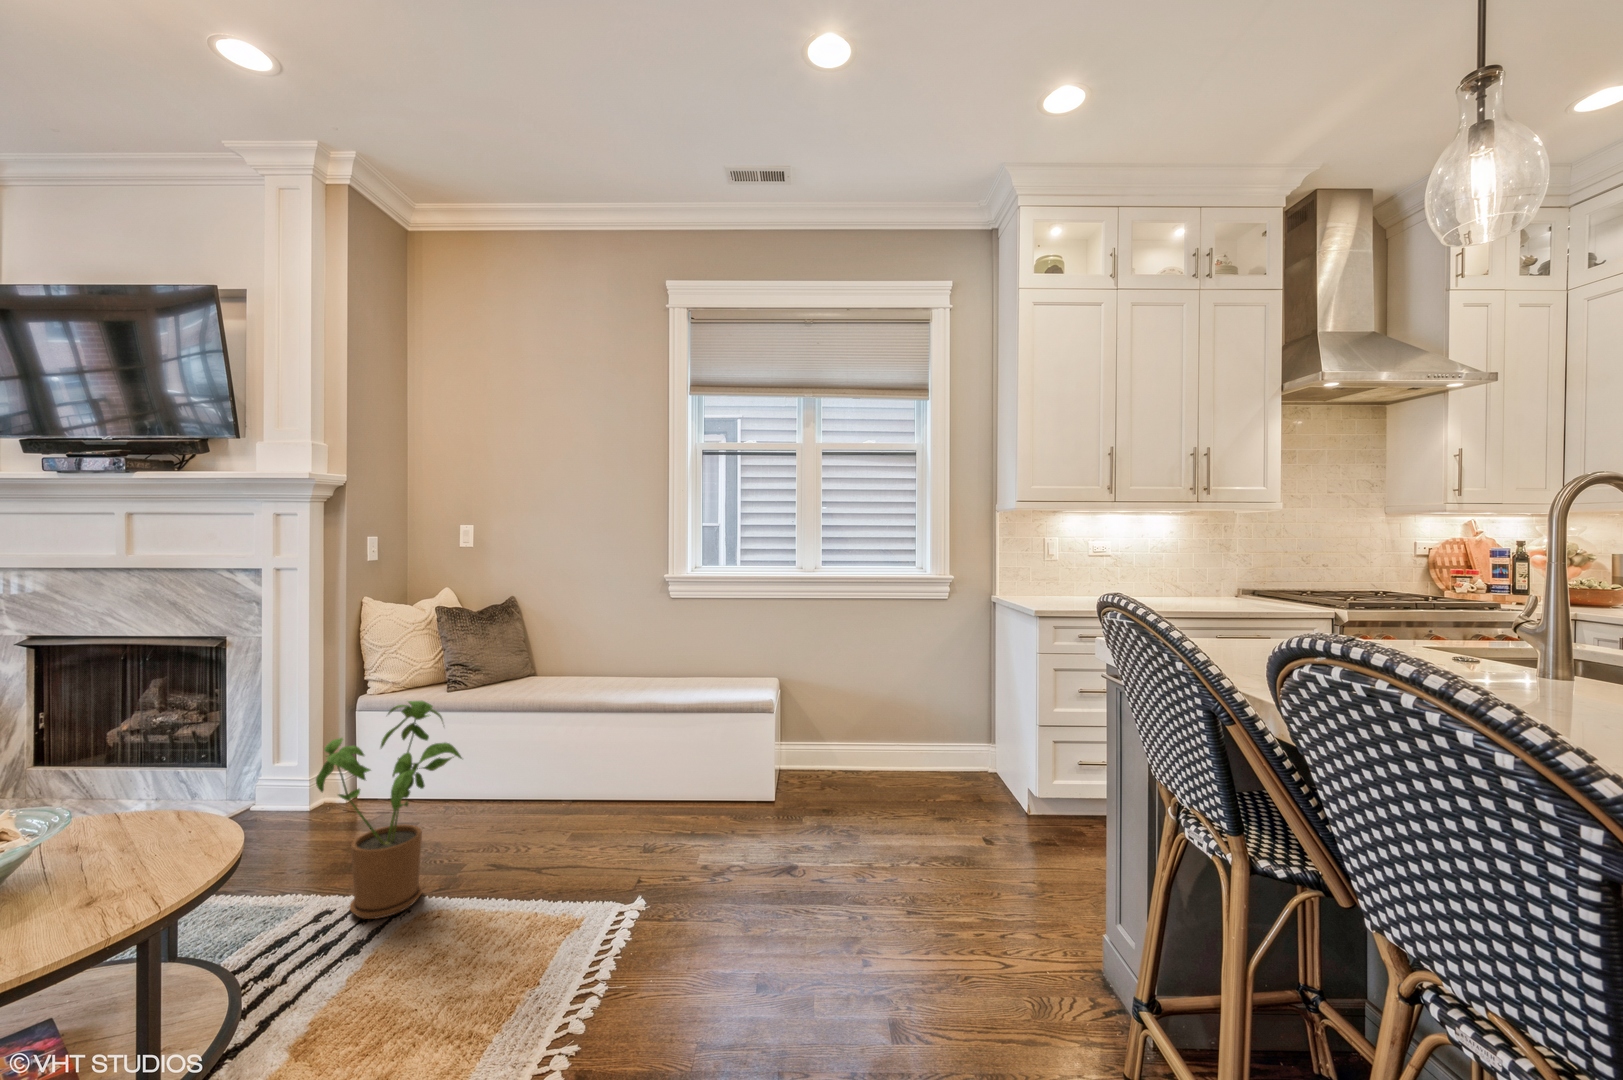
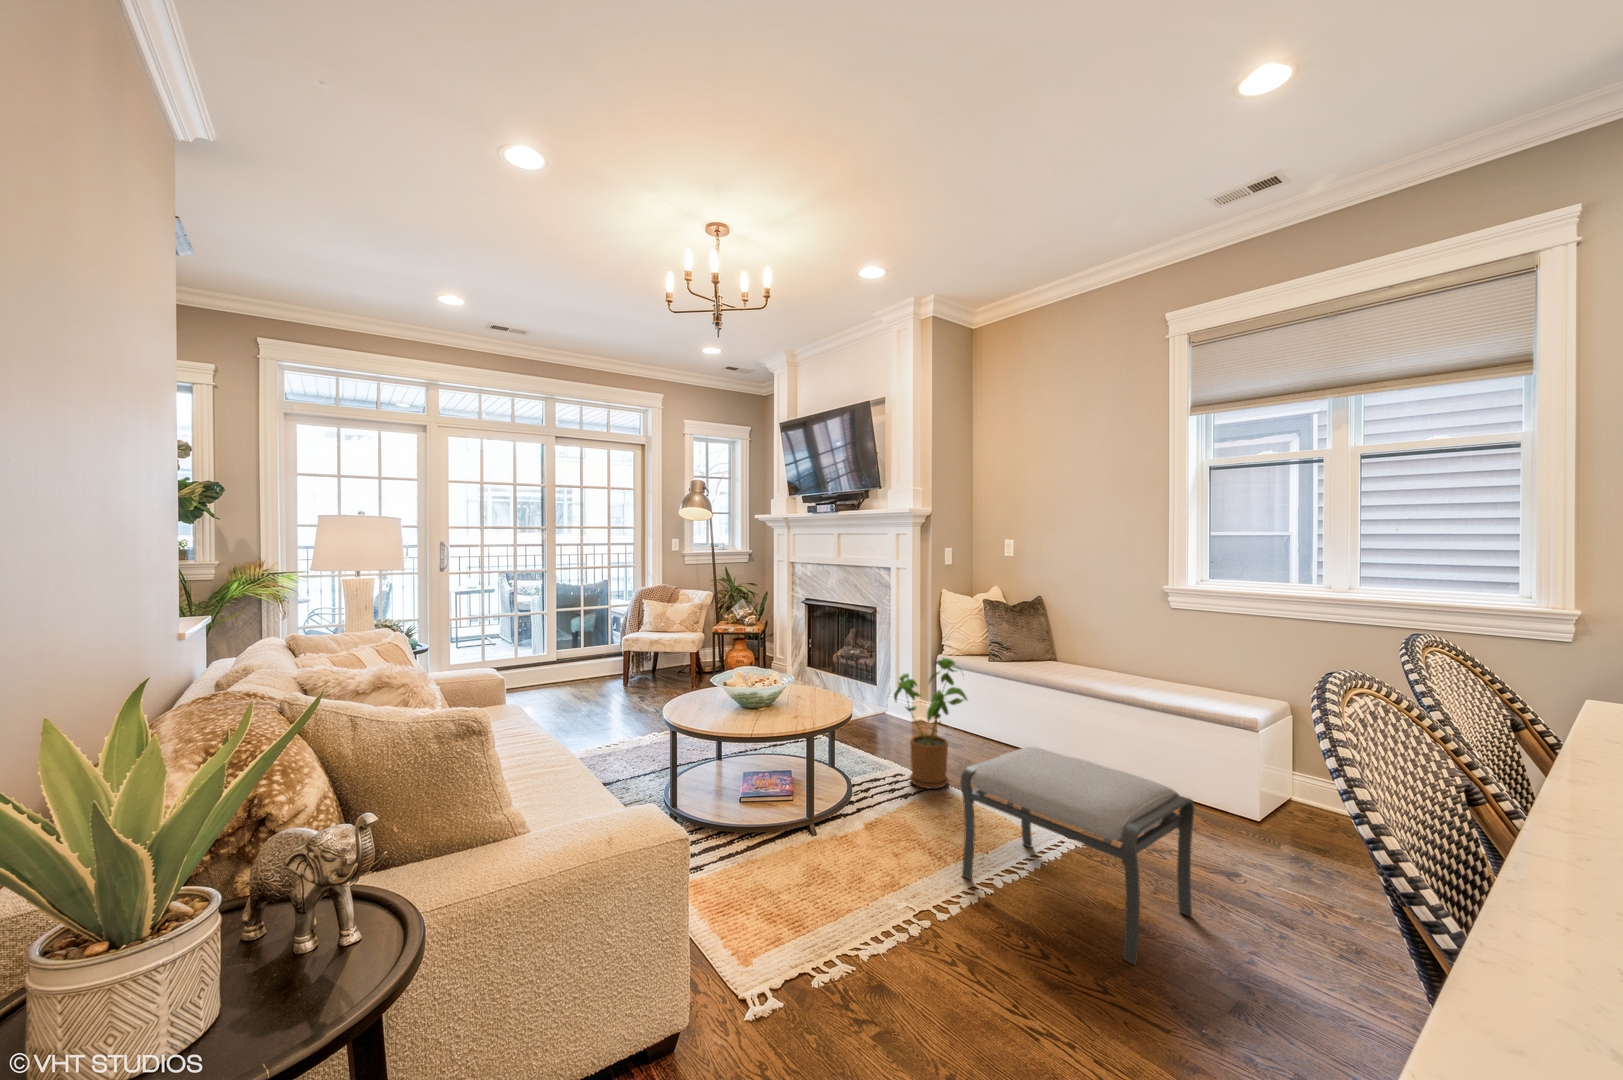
ottoman: none [517,802,795,1047] -> present [961,747,1194,965]

